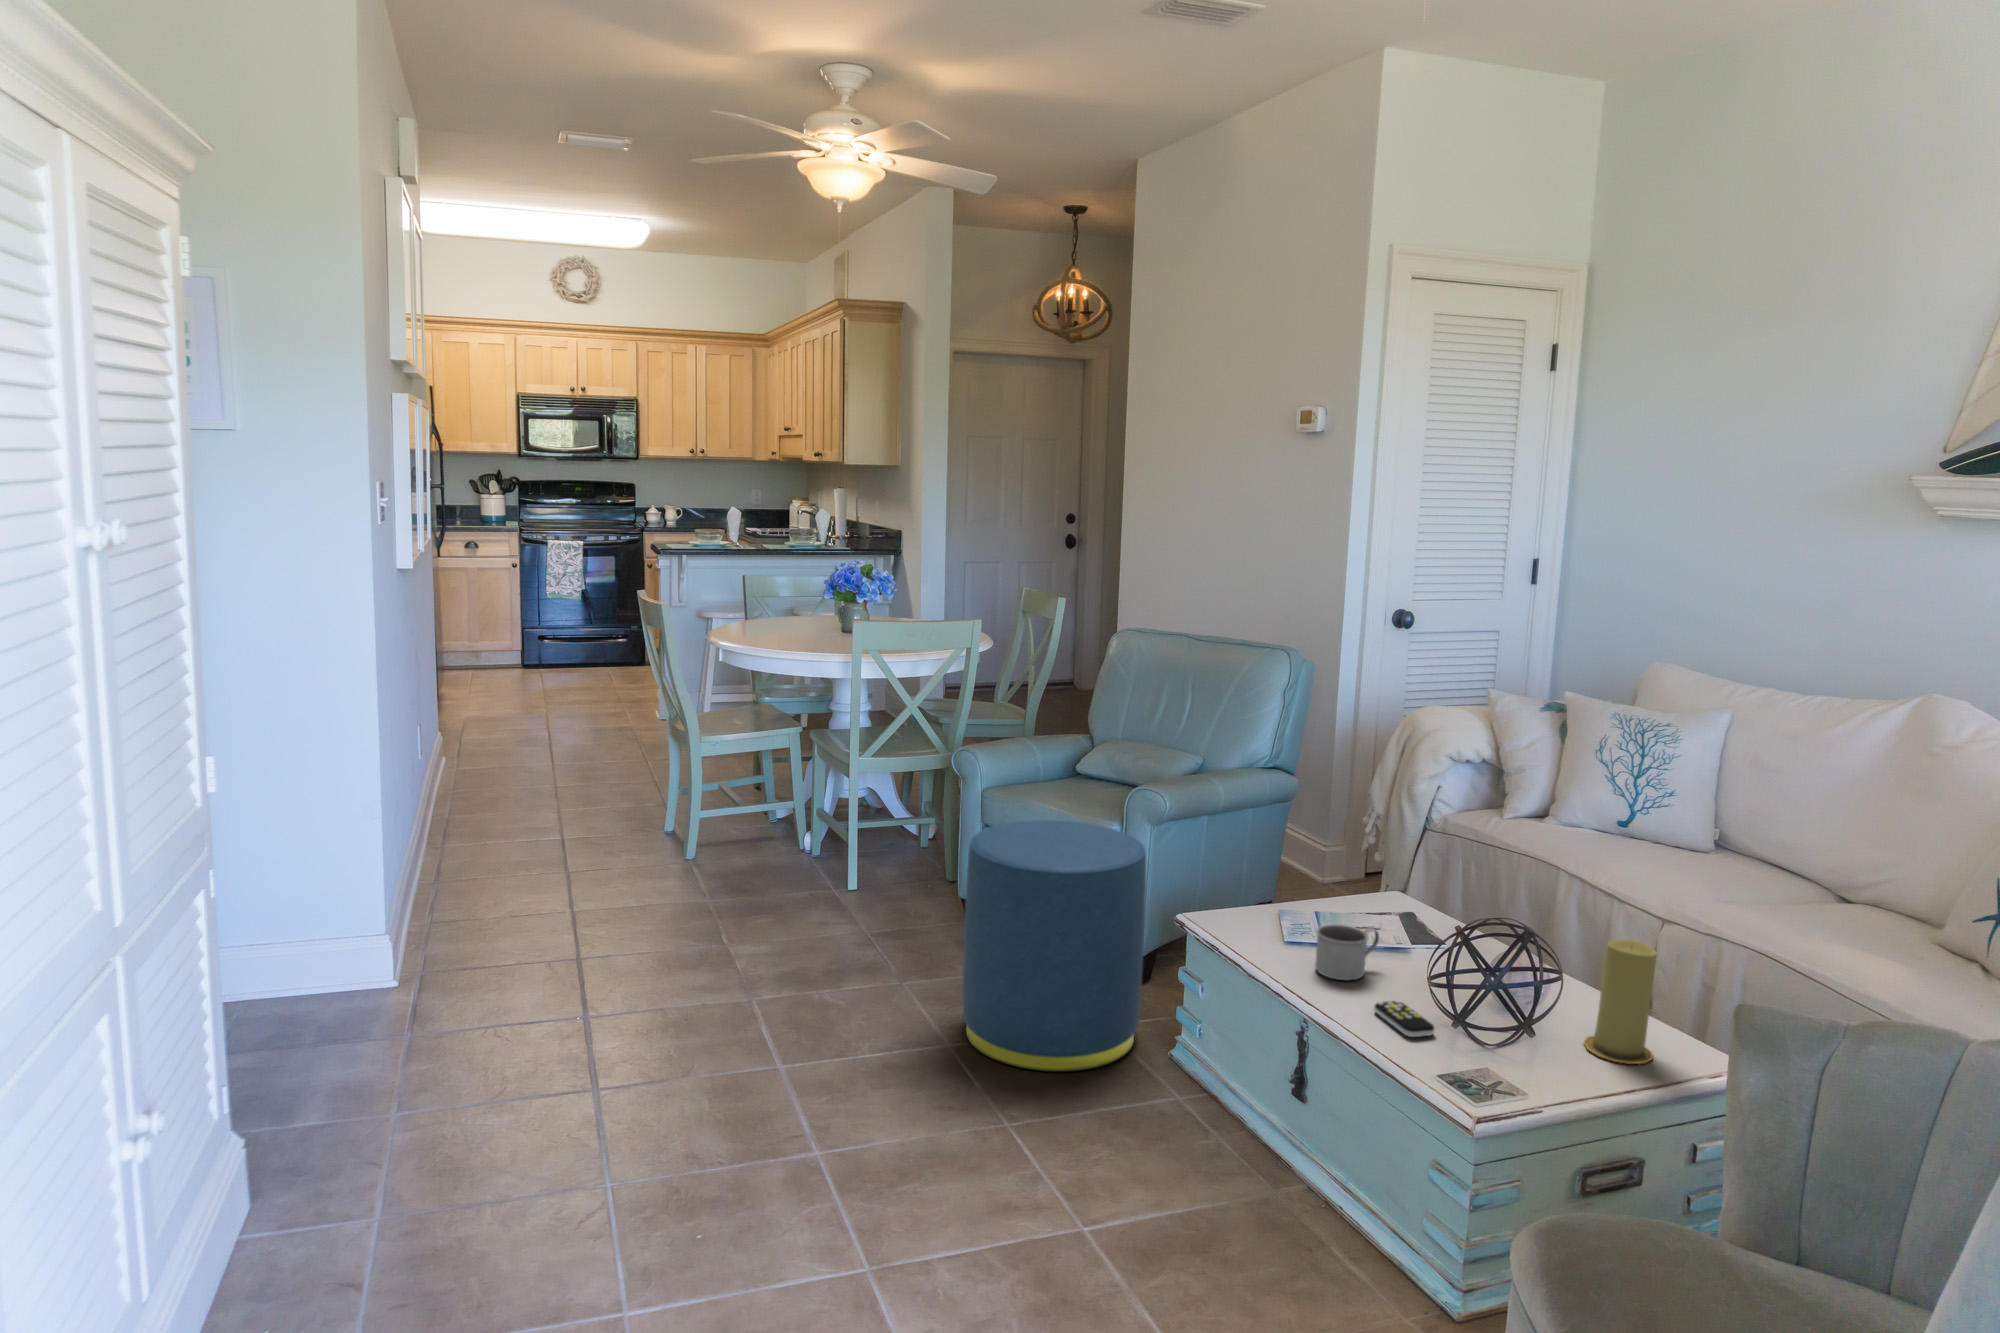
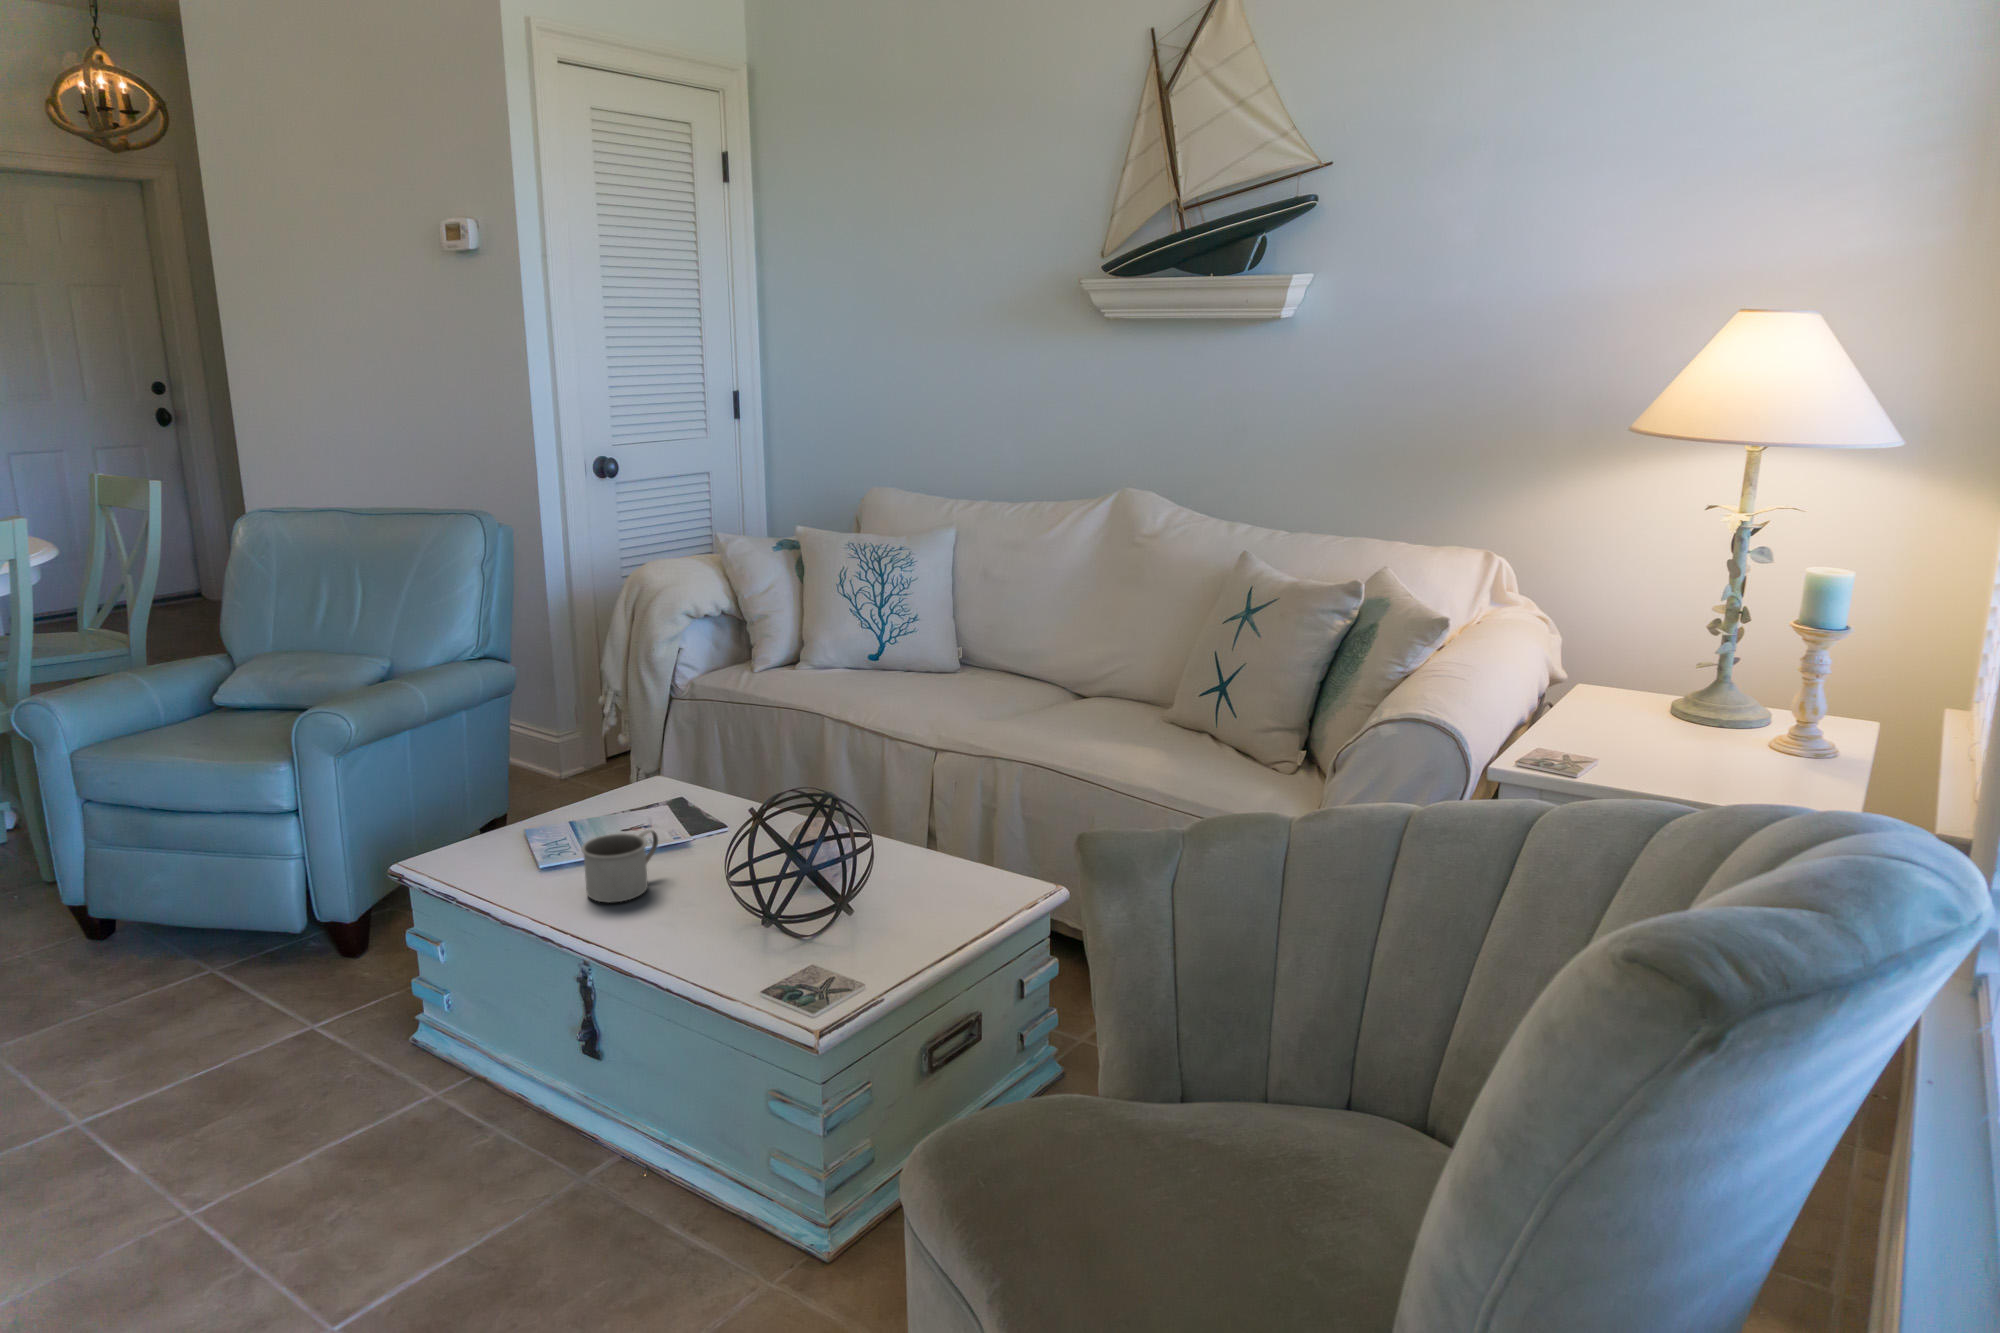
ottoman: present [963,820,1146,1072] -> none [35,775,360,1137]
candle: present [1584,940,1657,1064] -> none [900,779,970,914]
remote control: present [1374,1001,1434,1037] -> none [670,910,745,951]

